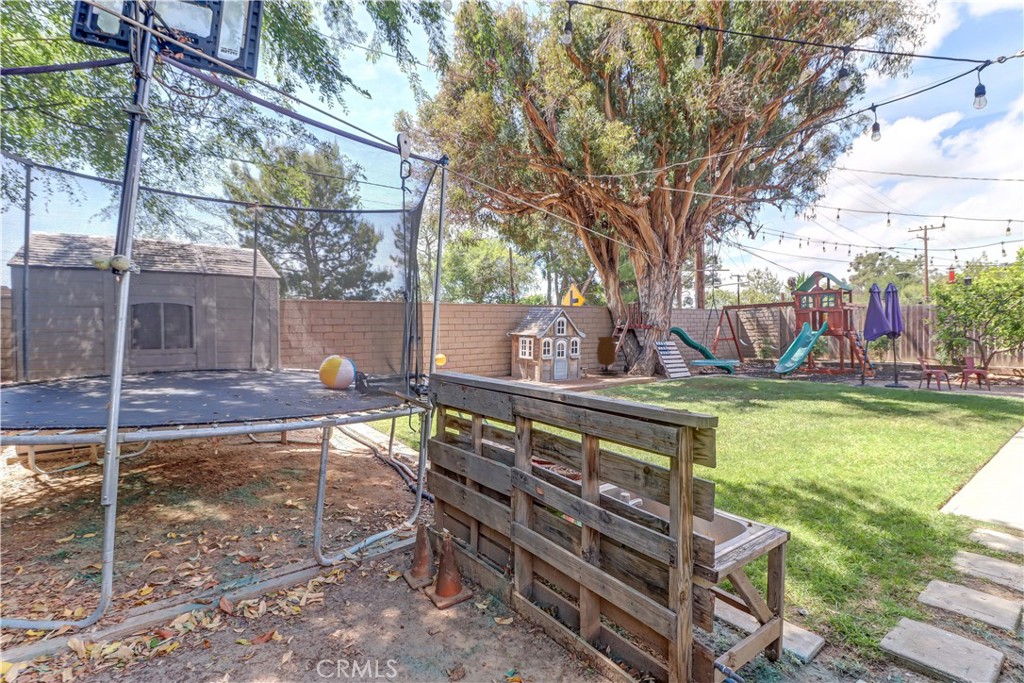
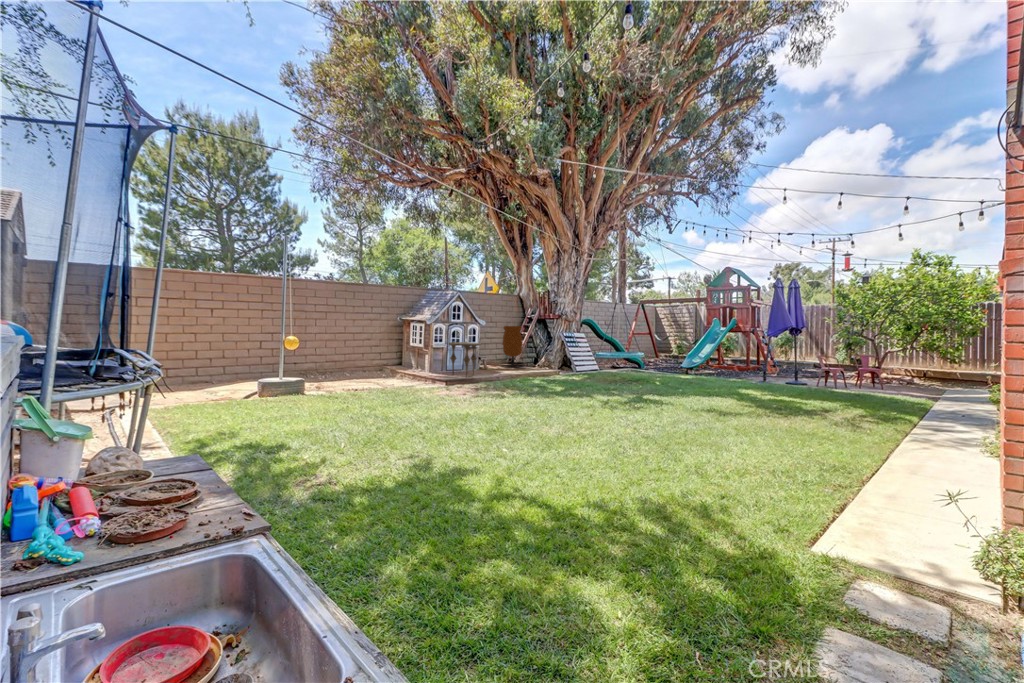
side table: none [557,354,587,386] -> present [448,342,481,377]

